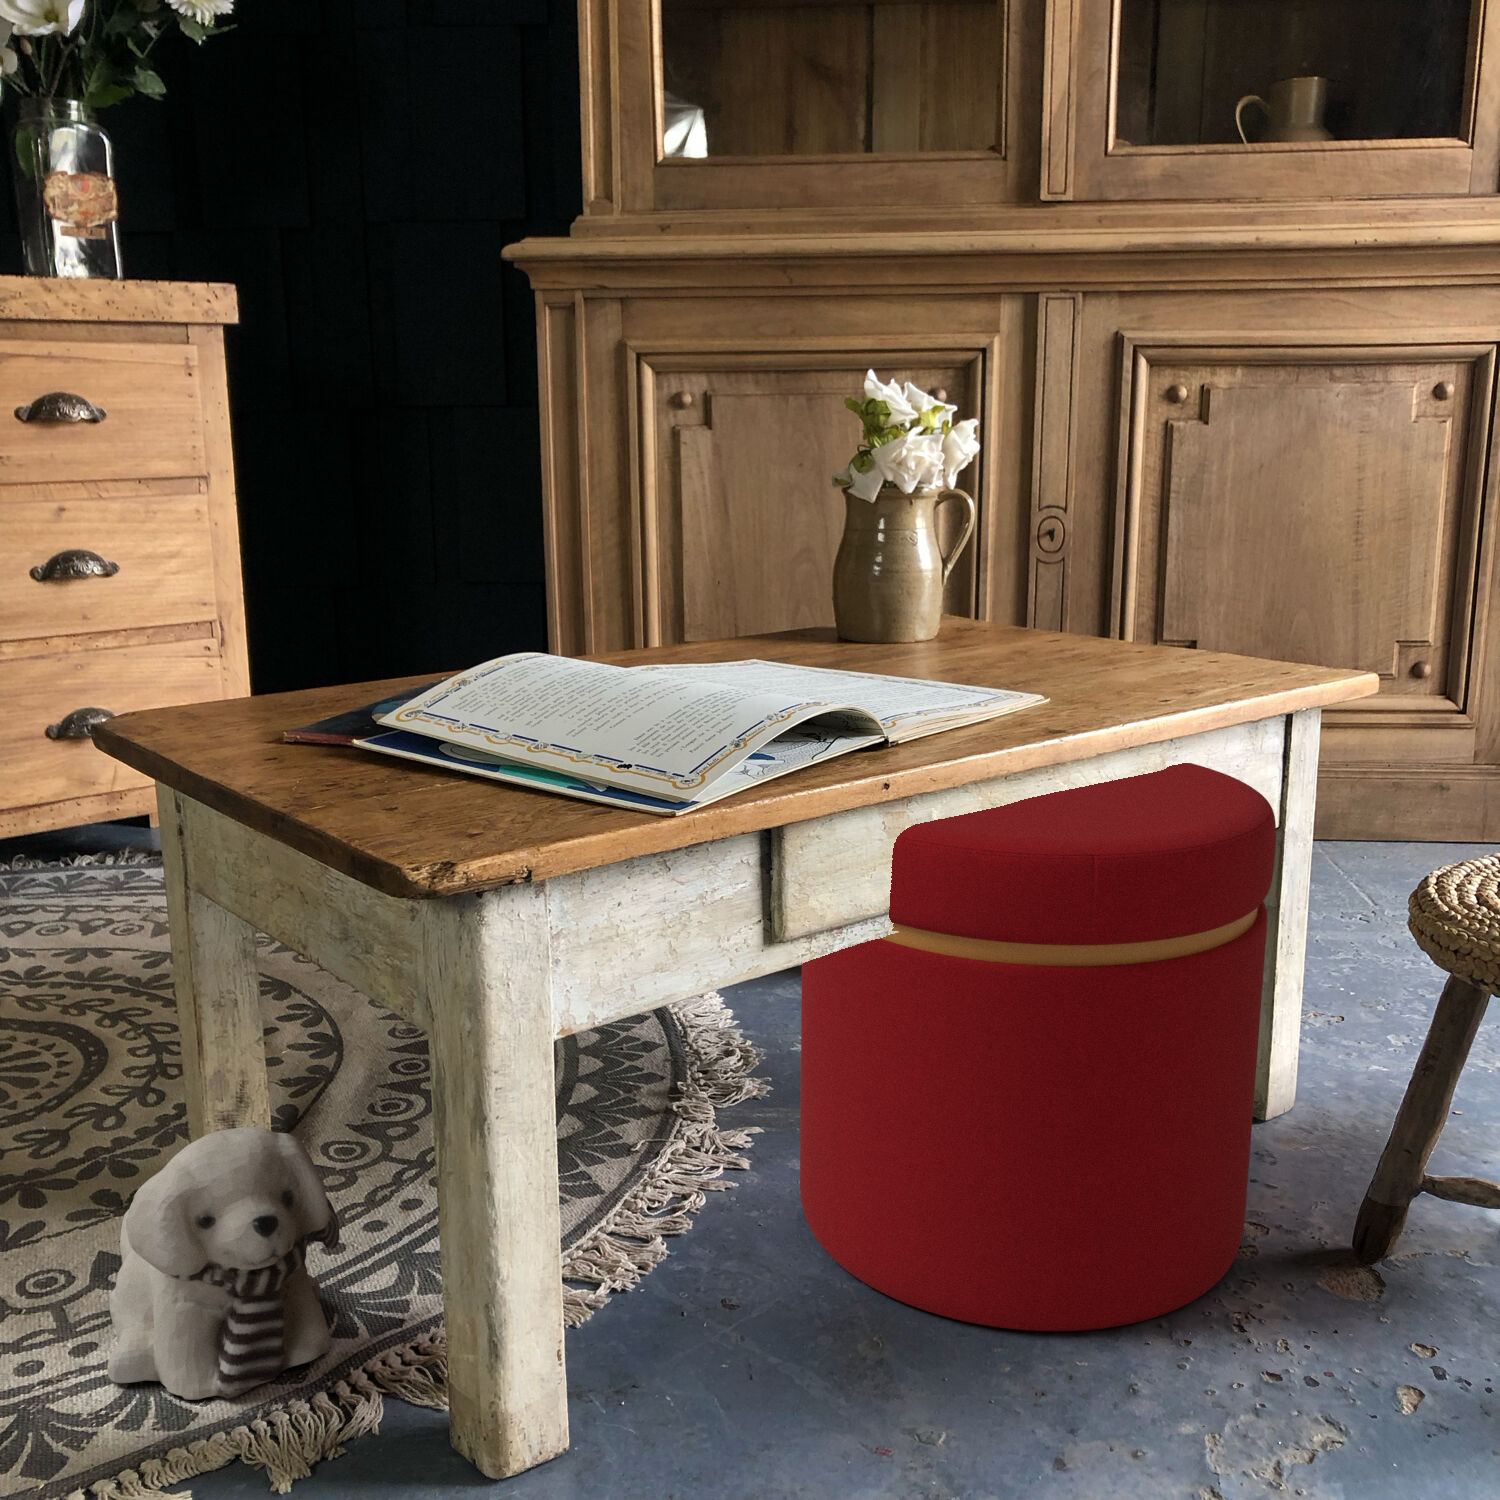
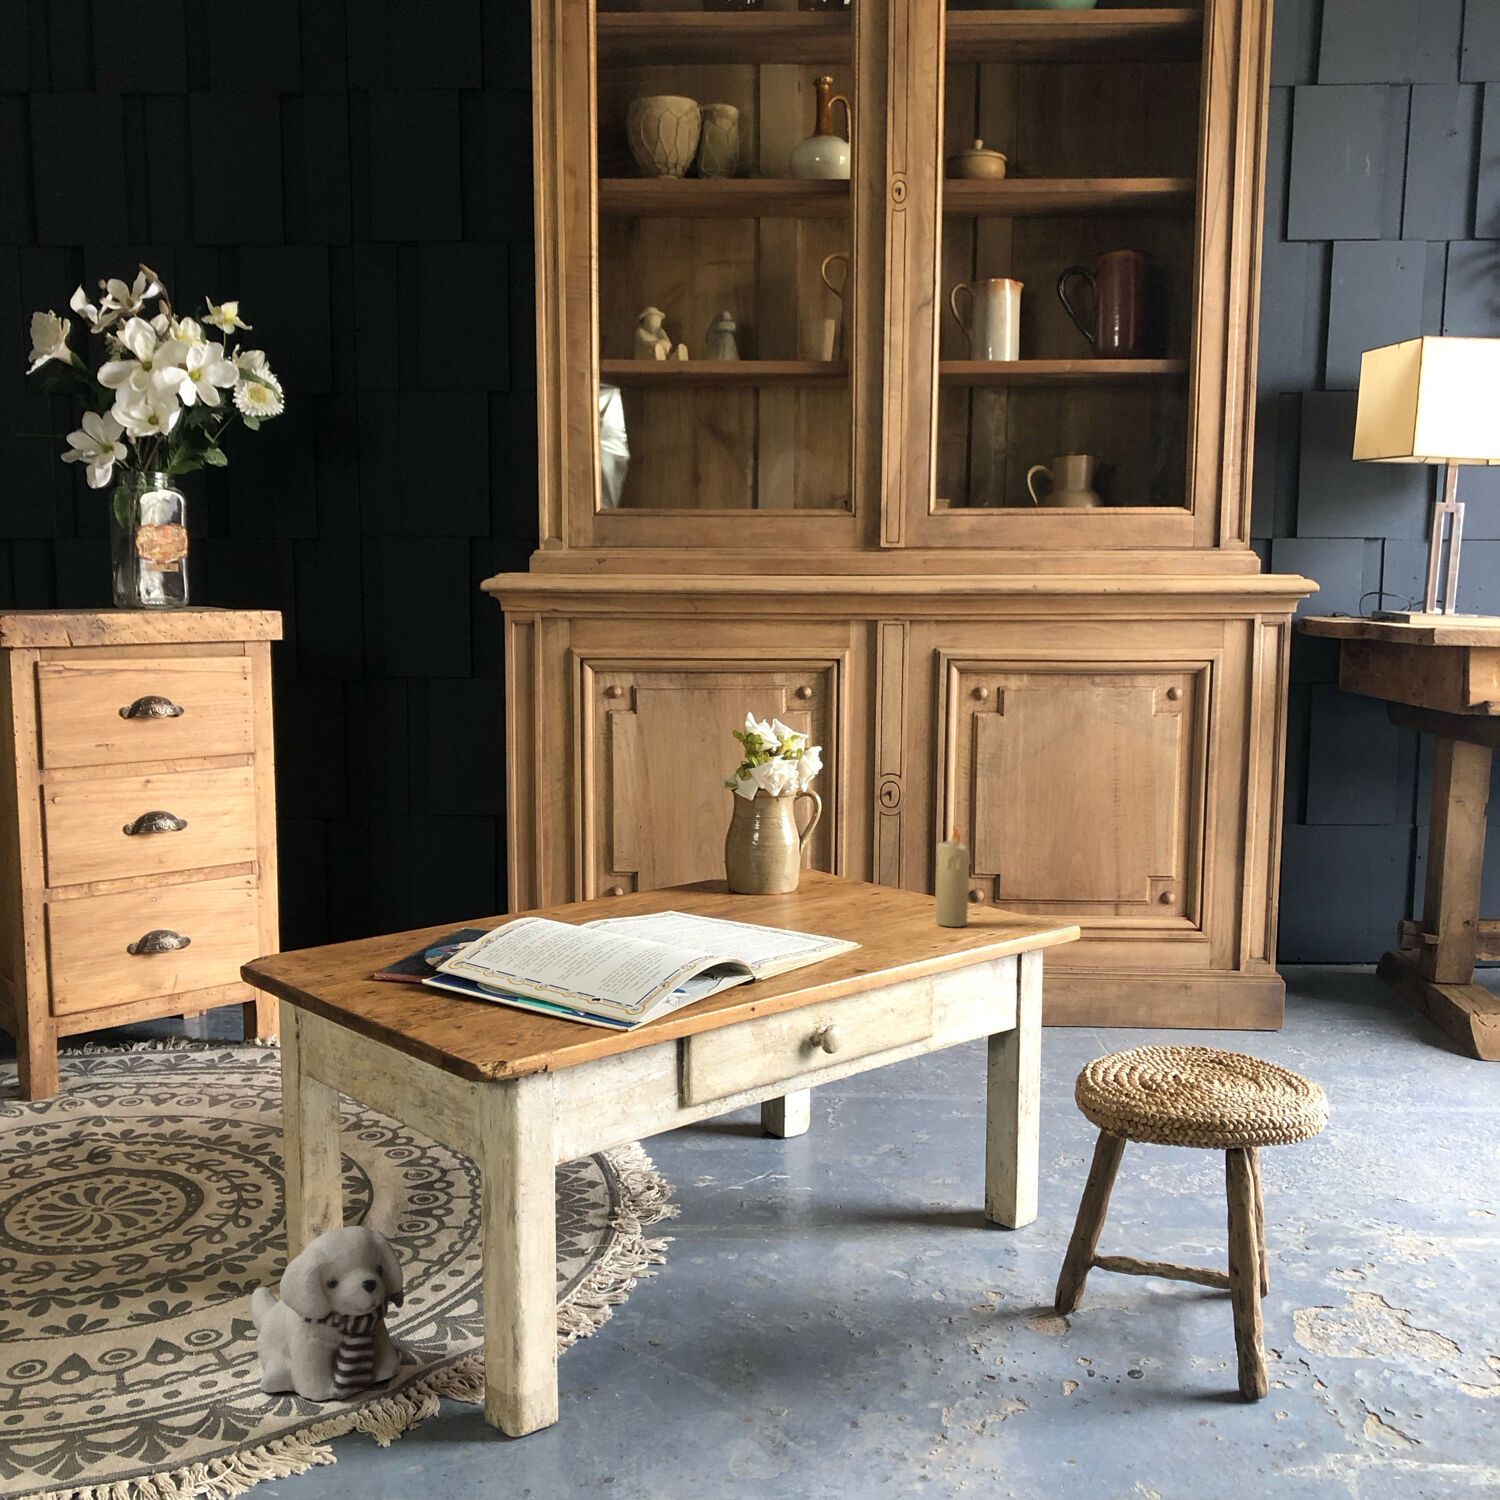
candle: none [1158,519,1215,675] -> present [936,827,971,927]
ottoman: present [800,763,1276,1331] -> none [700,972,995,1354]

